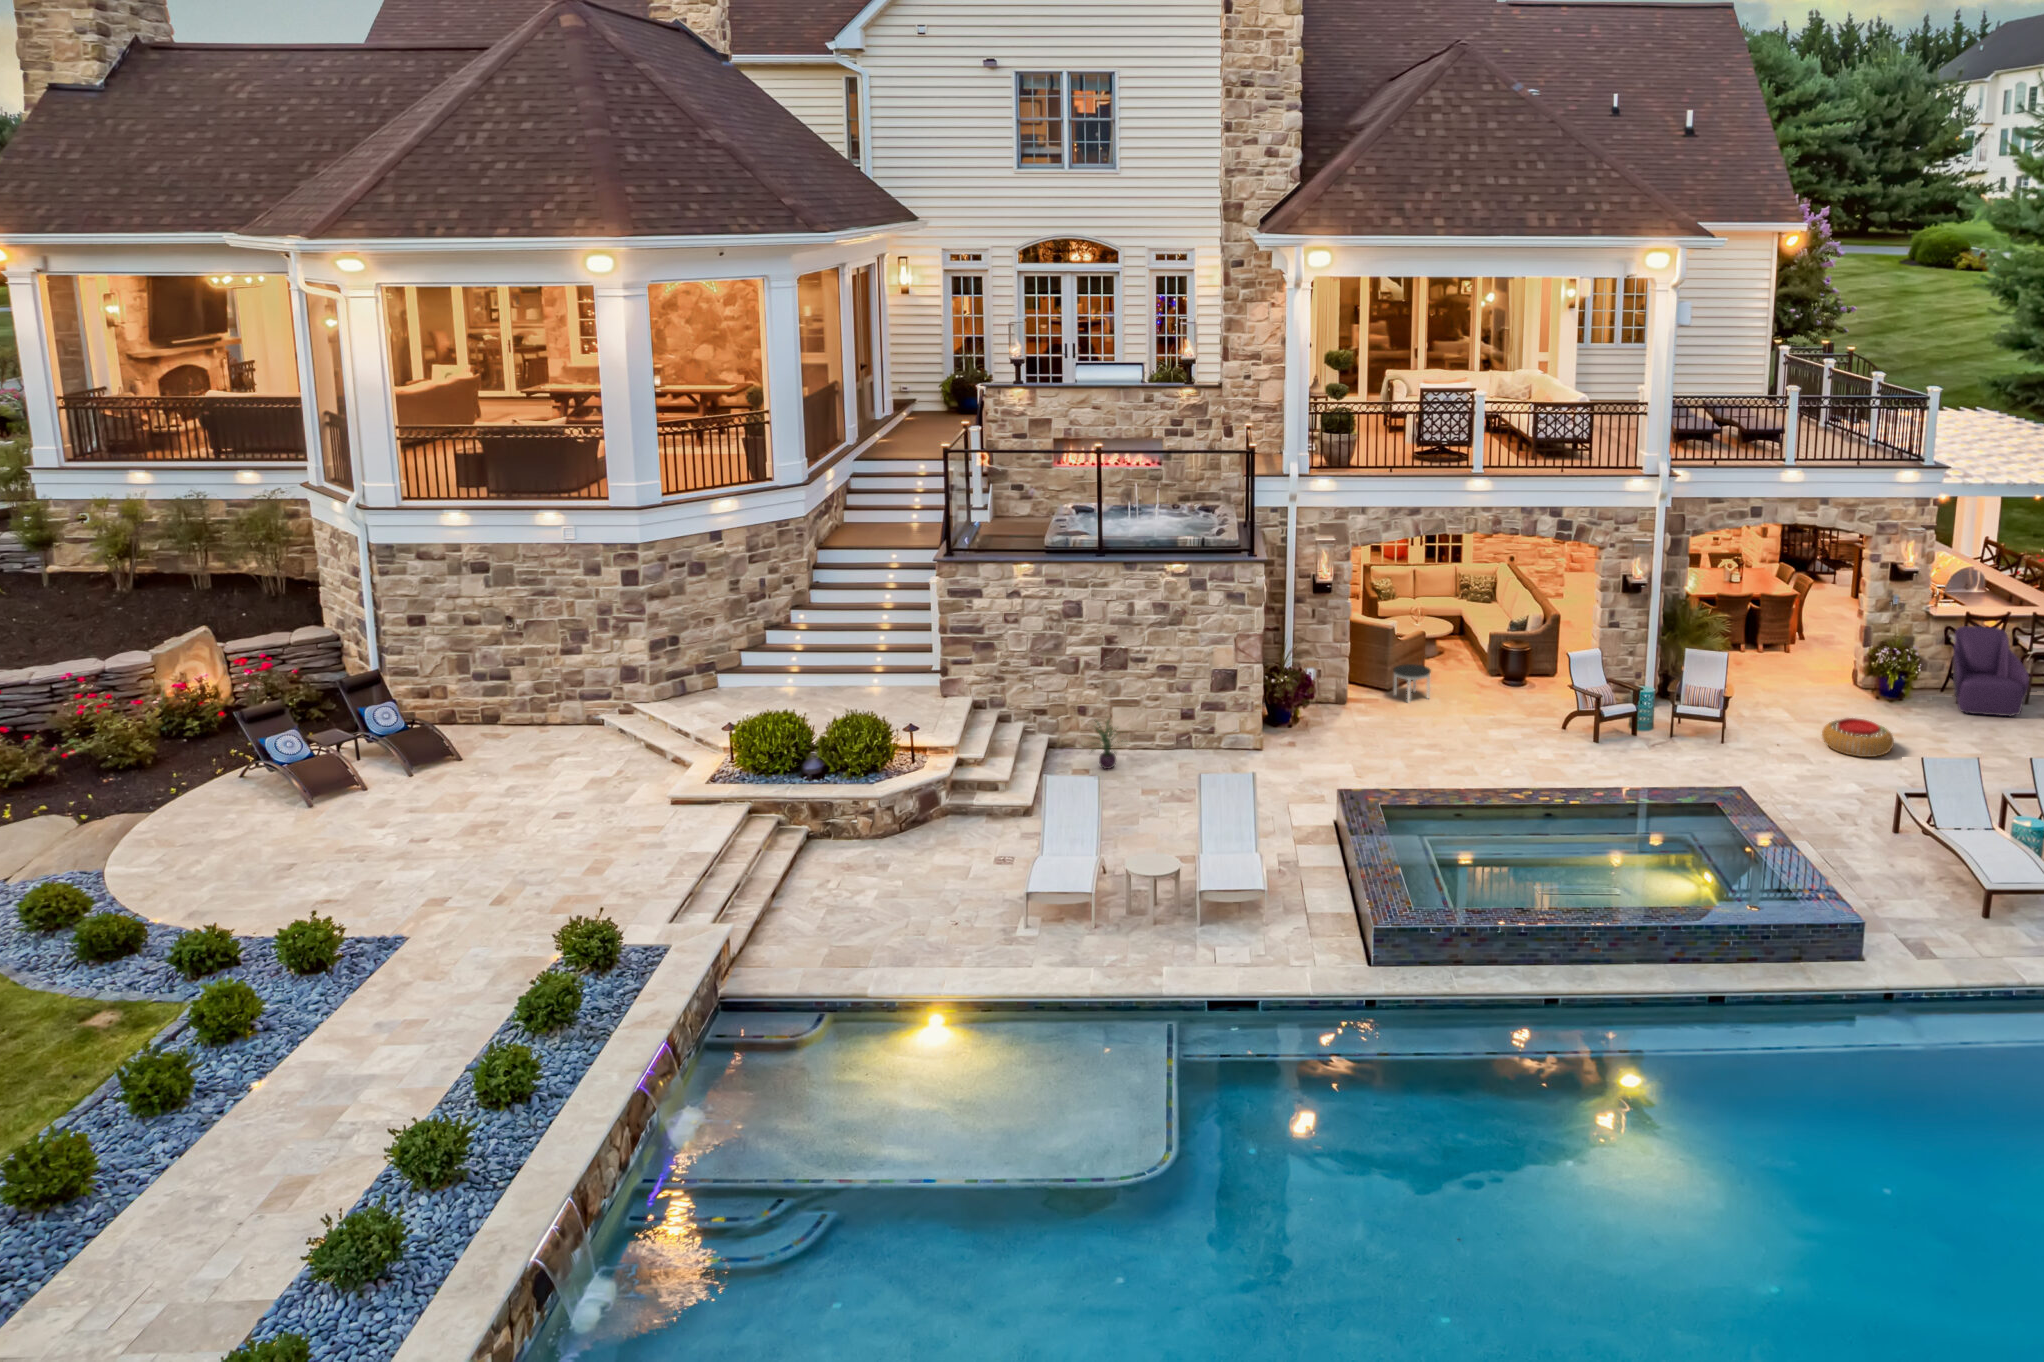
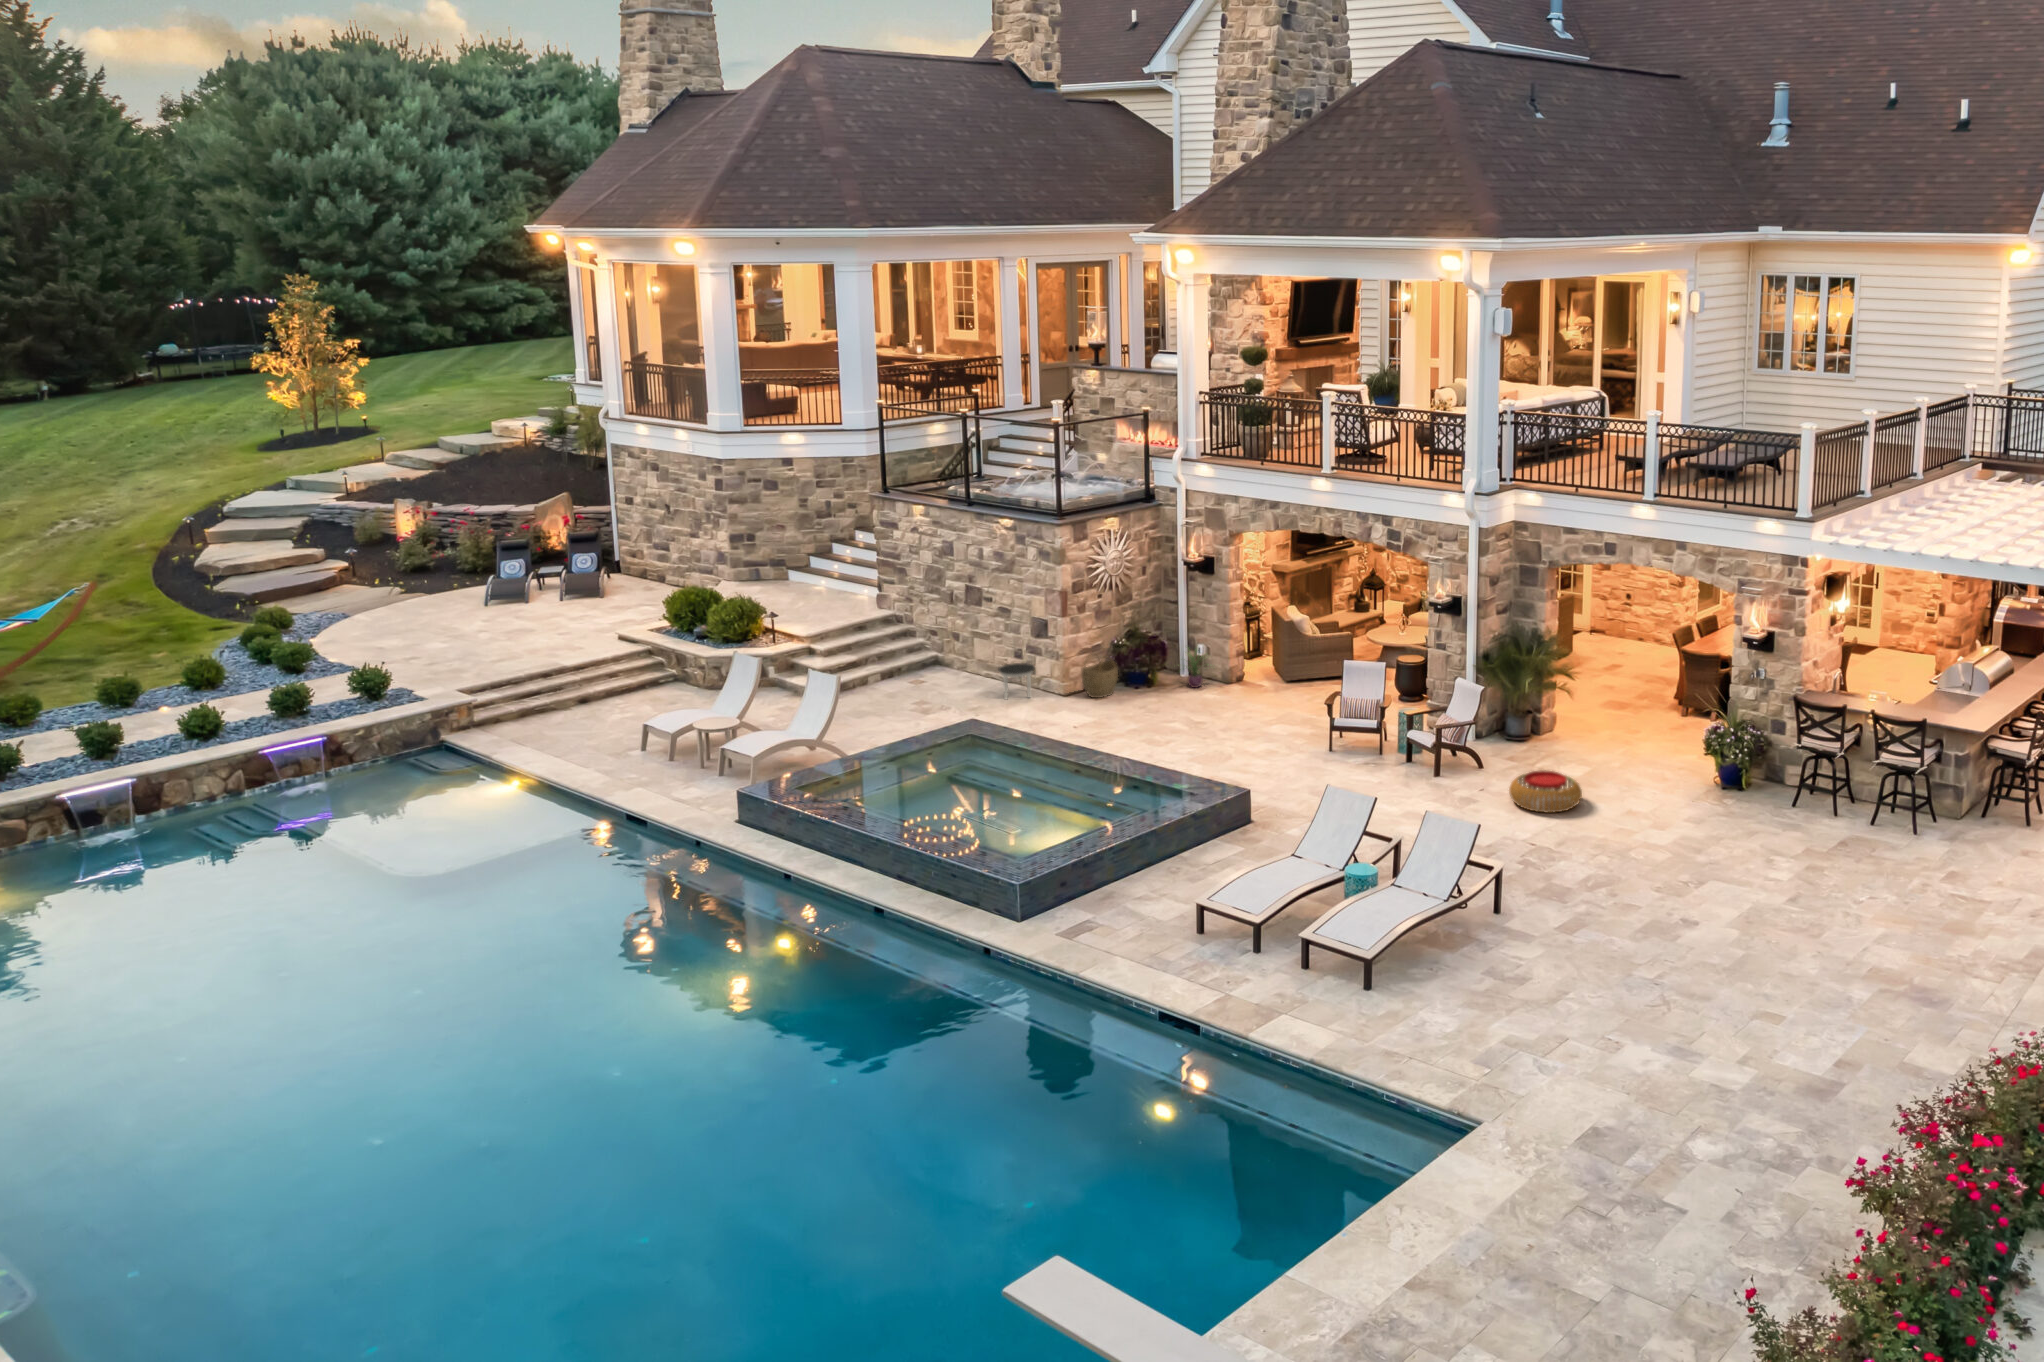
armchair: present [1953,626,2029,716] -> none [1737,710,1836,820]
round table: present [1393,664,1431,702] -> present [998,663,1035,700]
woven basket: none [1271,699,1303,748] -> present [1081,658,1118,698]
decorative plant: present [1093,720,1123,769] -> present [1179,648,1203,688]

